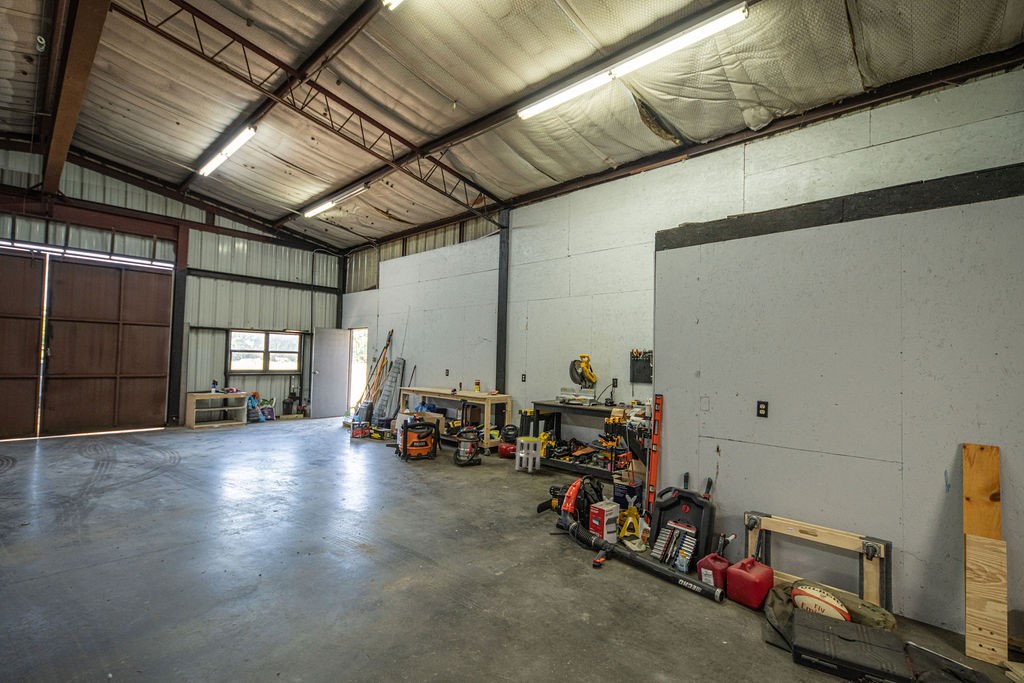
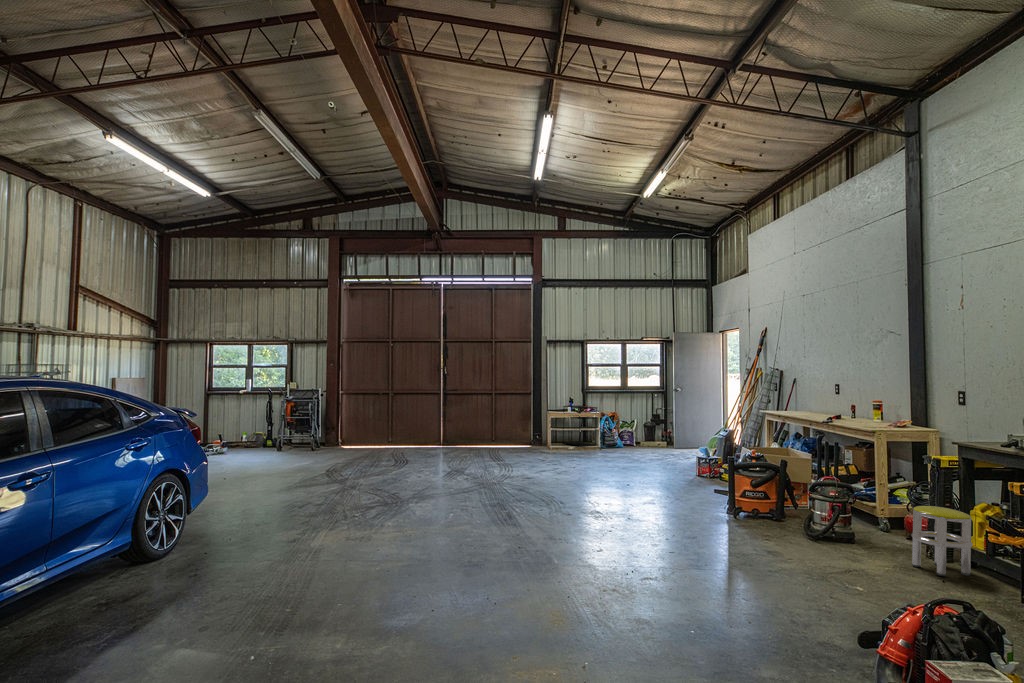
shelving unit: none [203,388,243,426] -> present [563,406,597,447]

